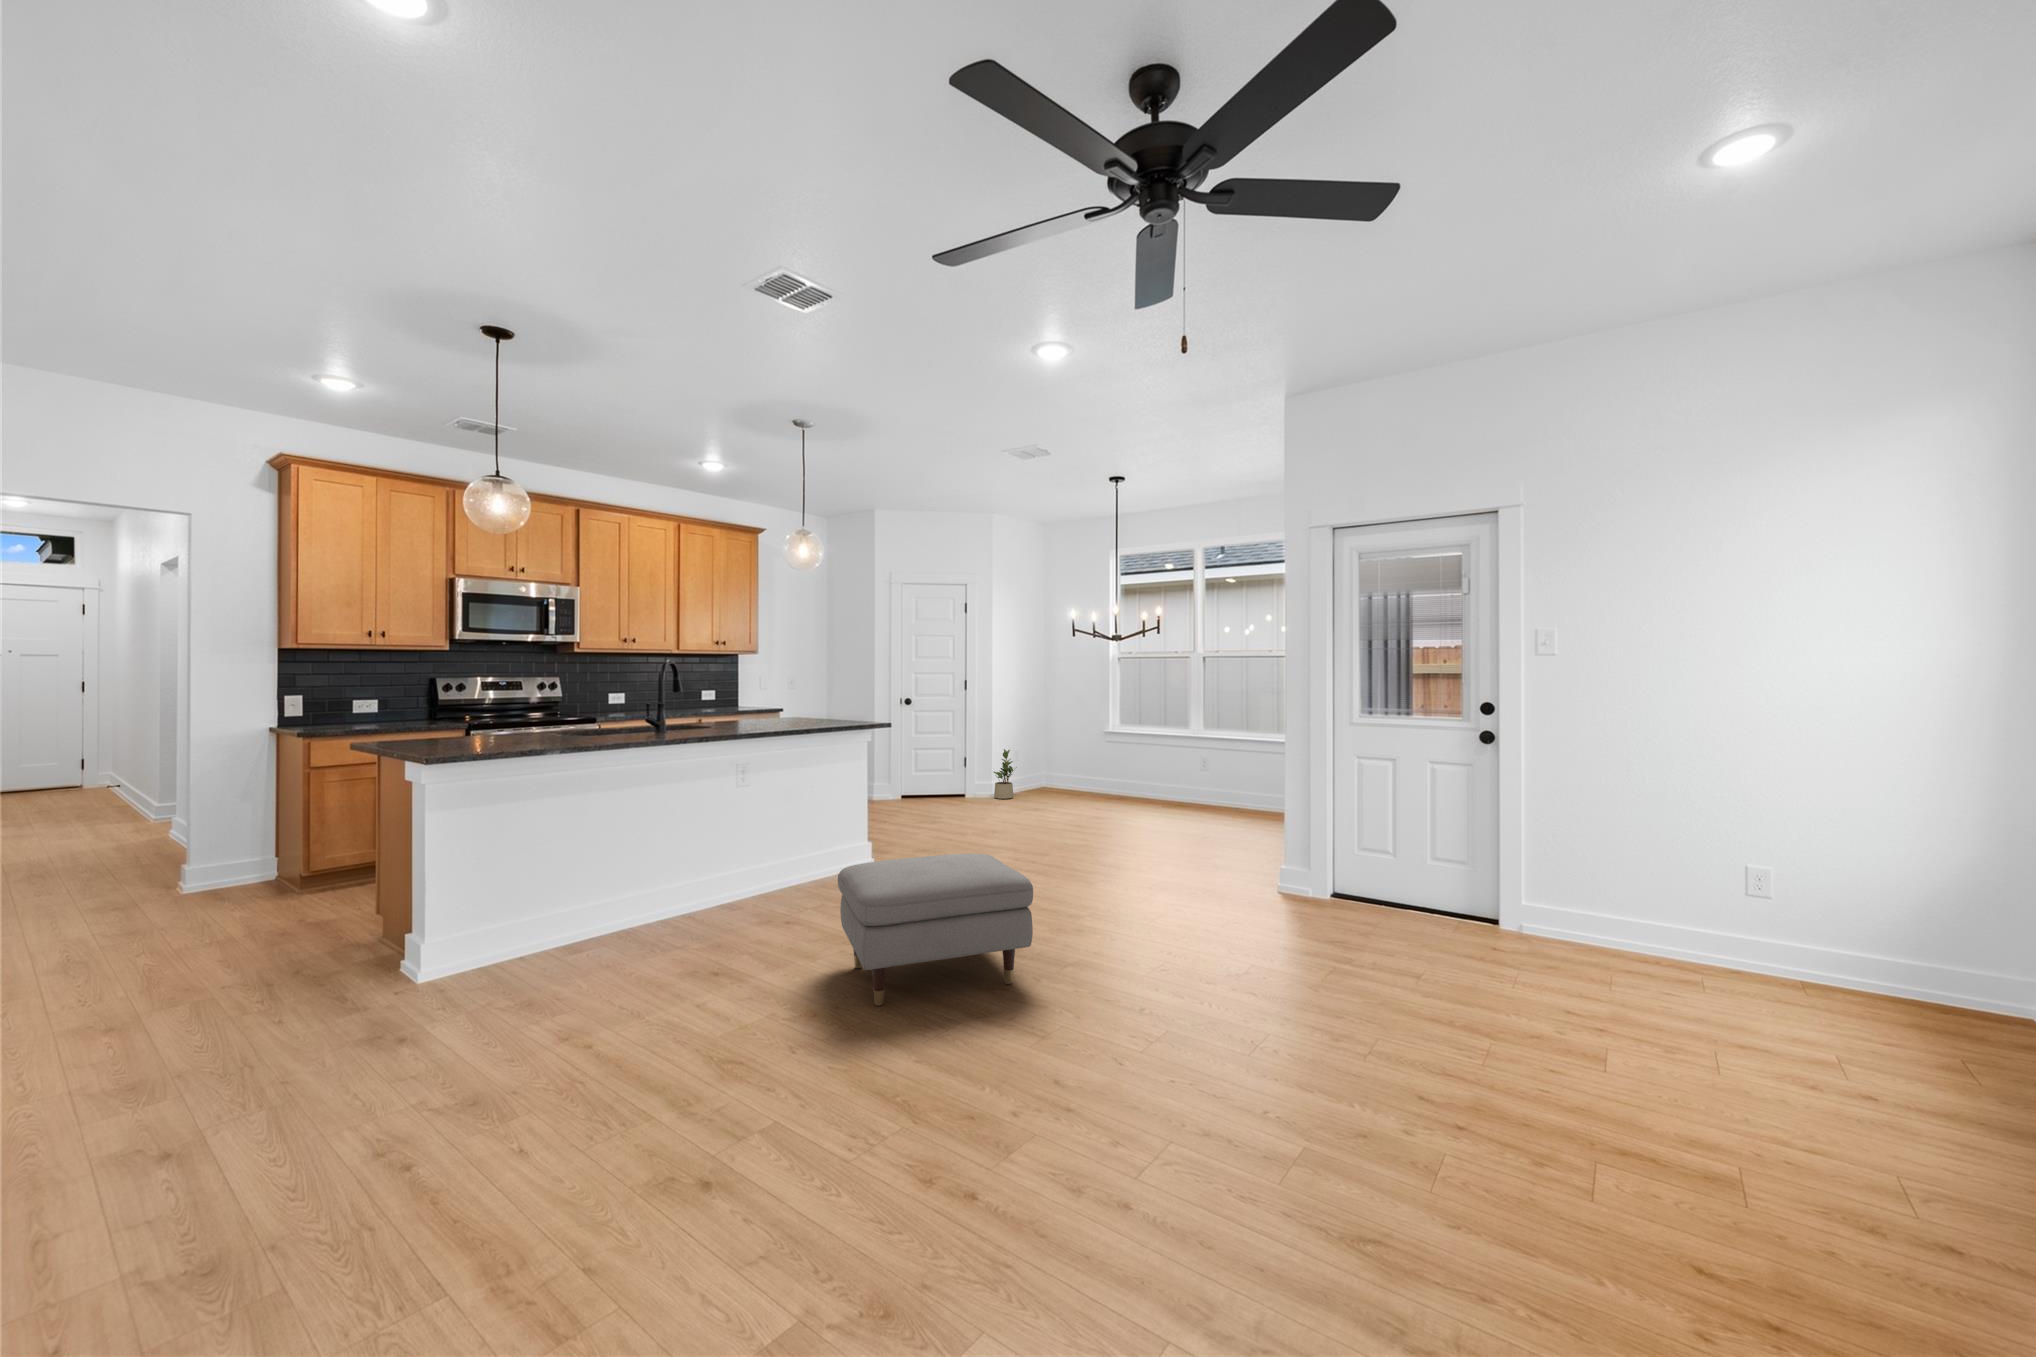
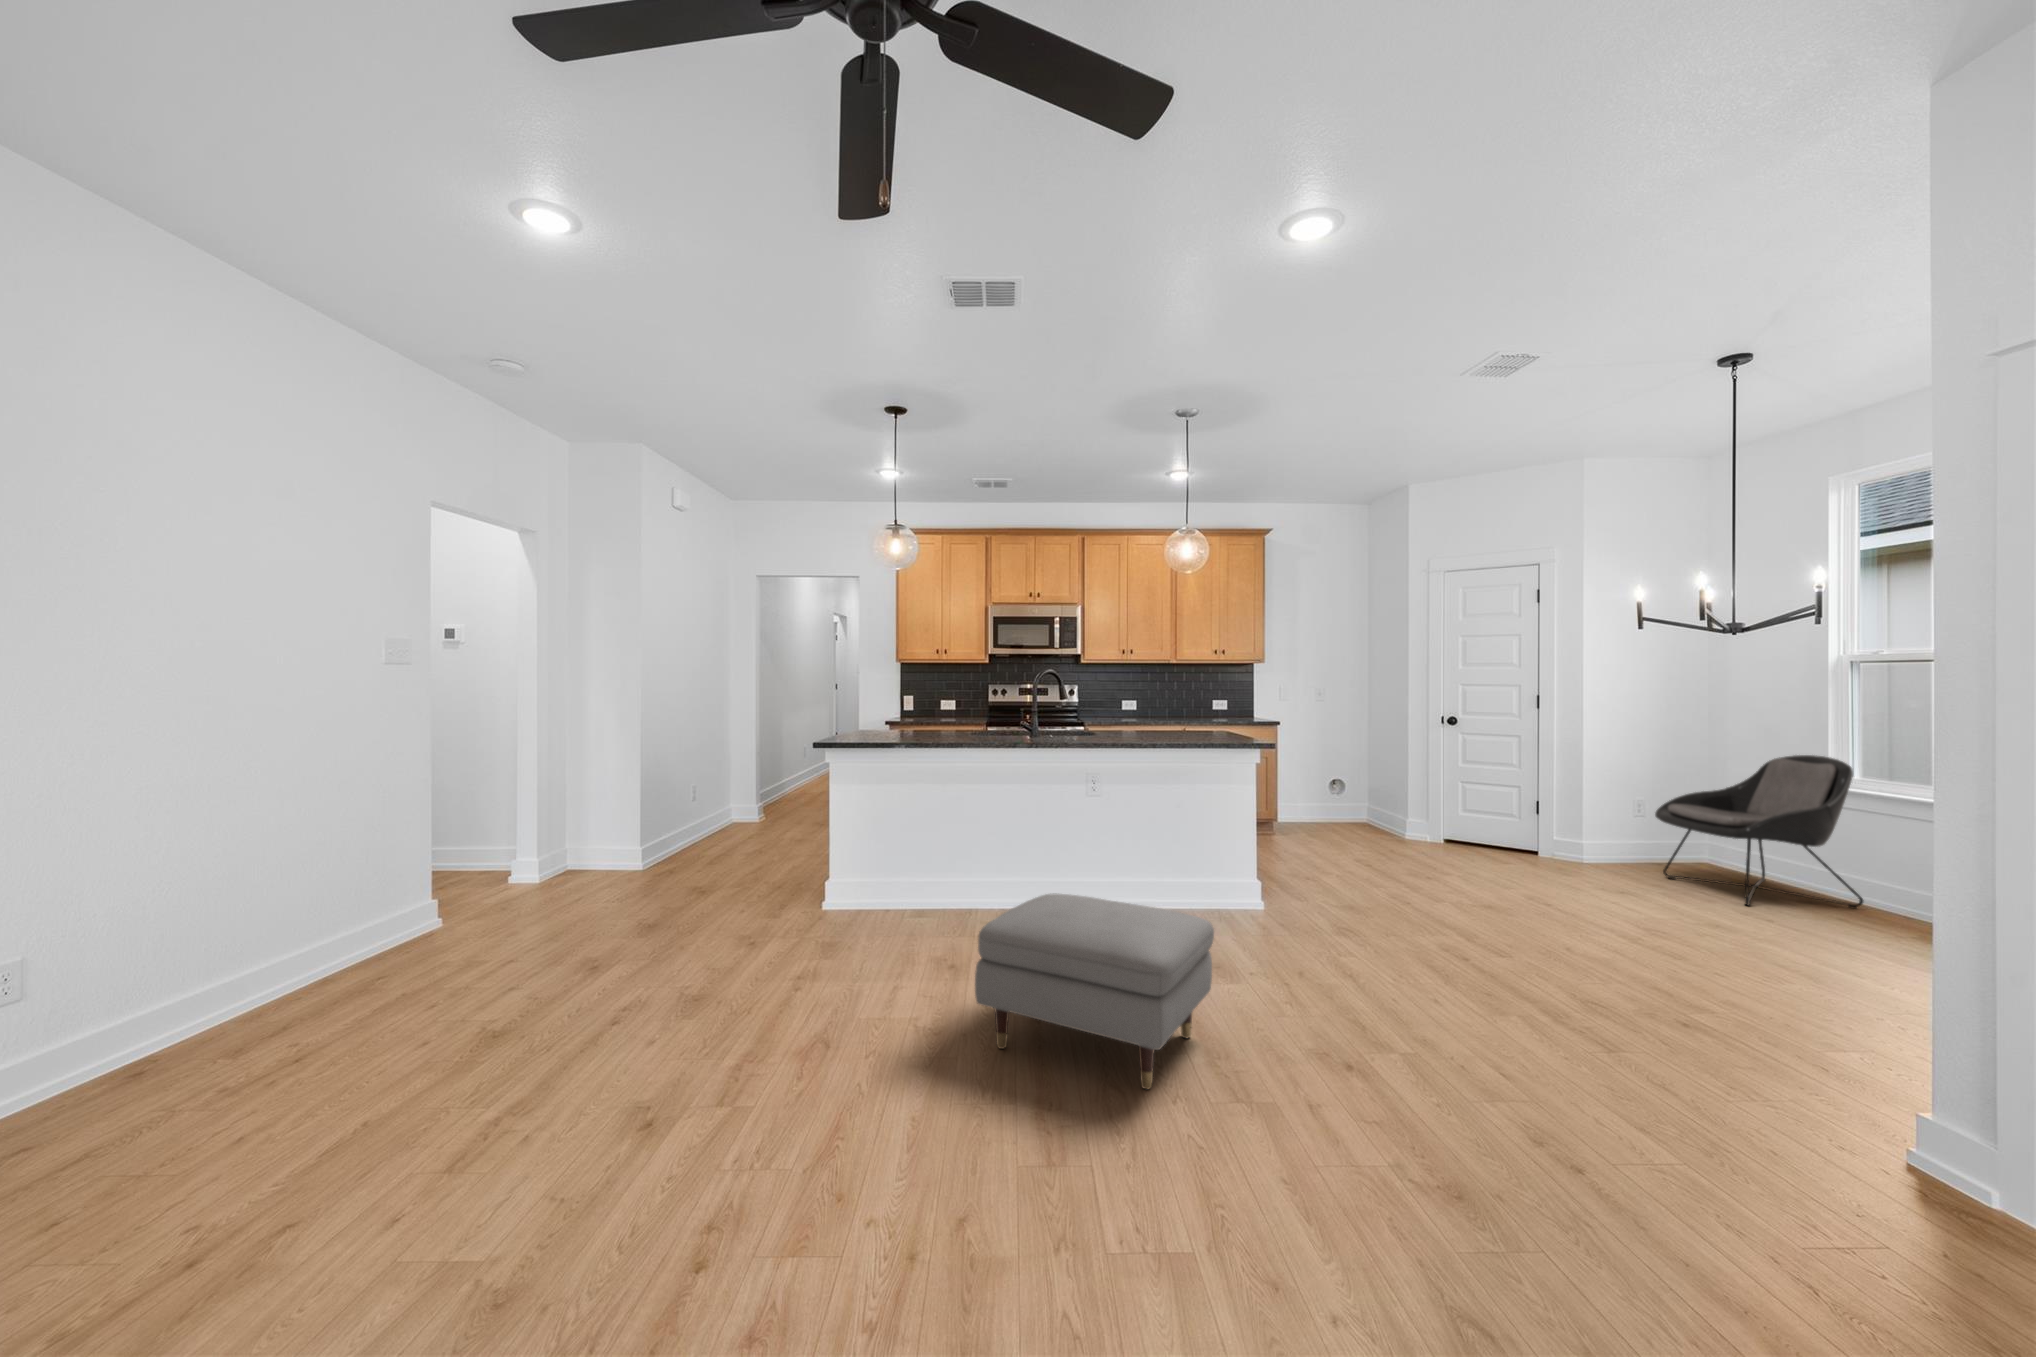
lounge chair: none [1038,714,1130,806] -> present [1655,755,1863,909]
potted plant: present [994,749,1013,799] -> none [1578,795,1620,867]

